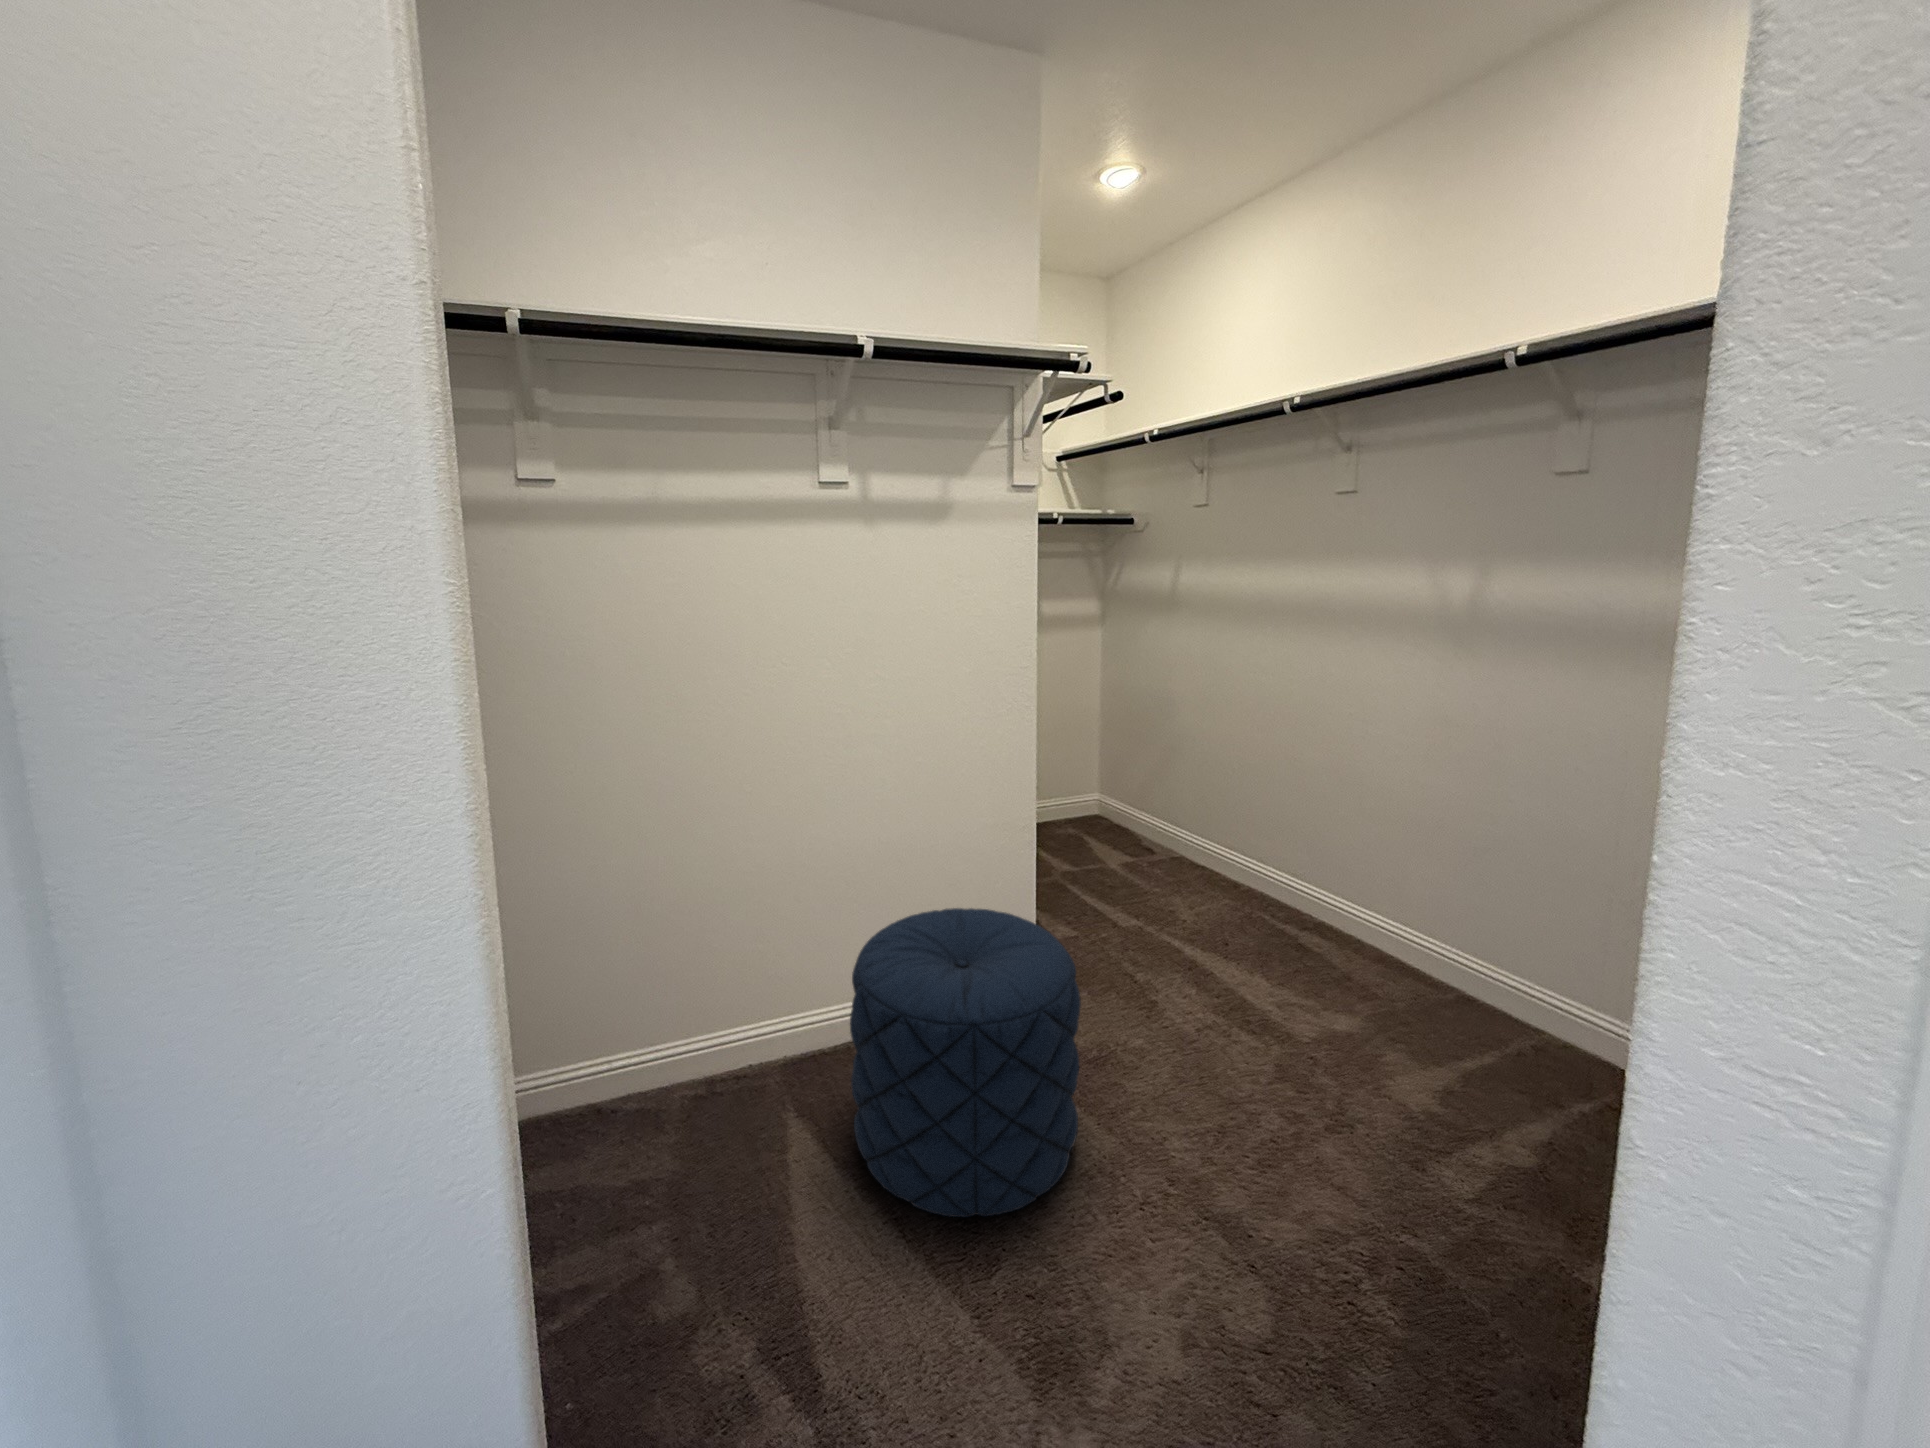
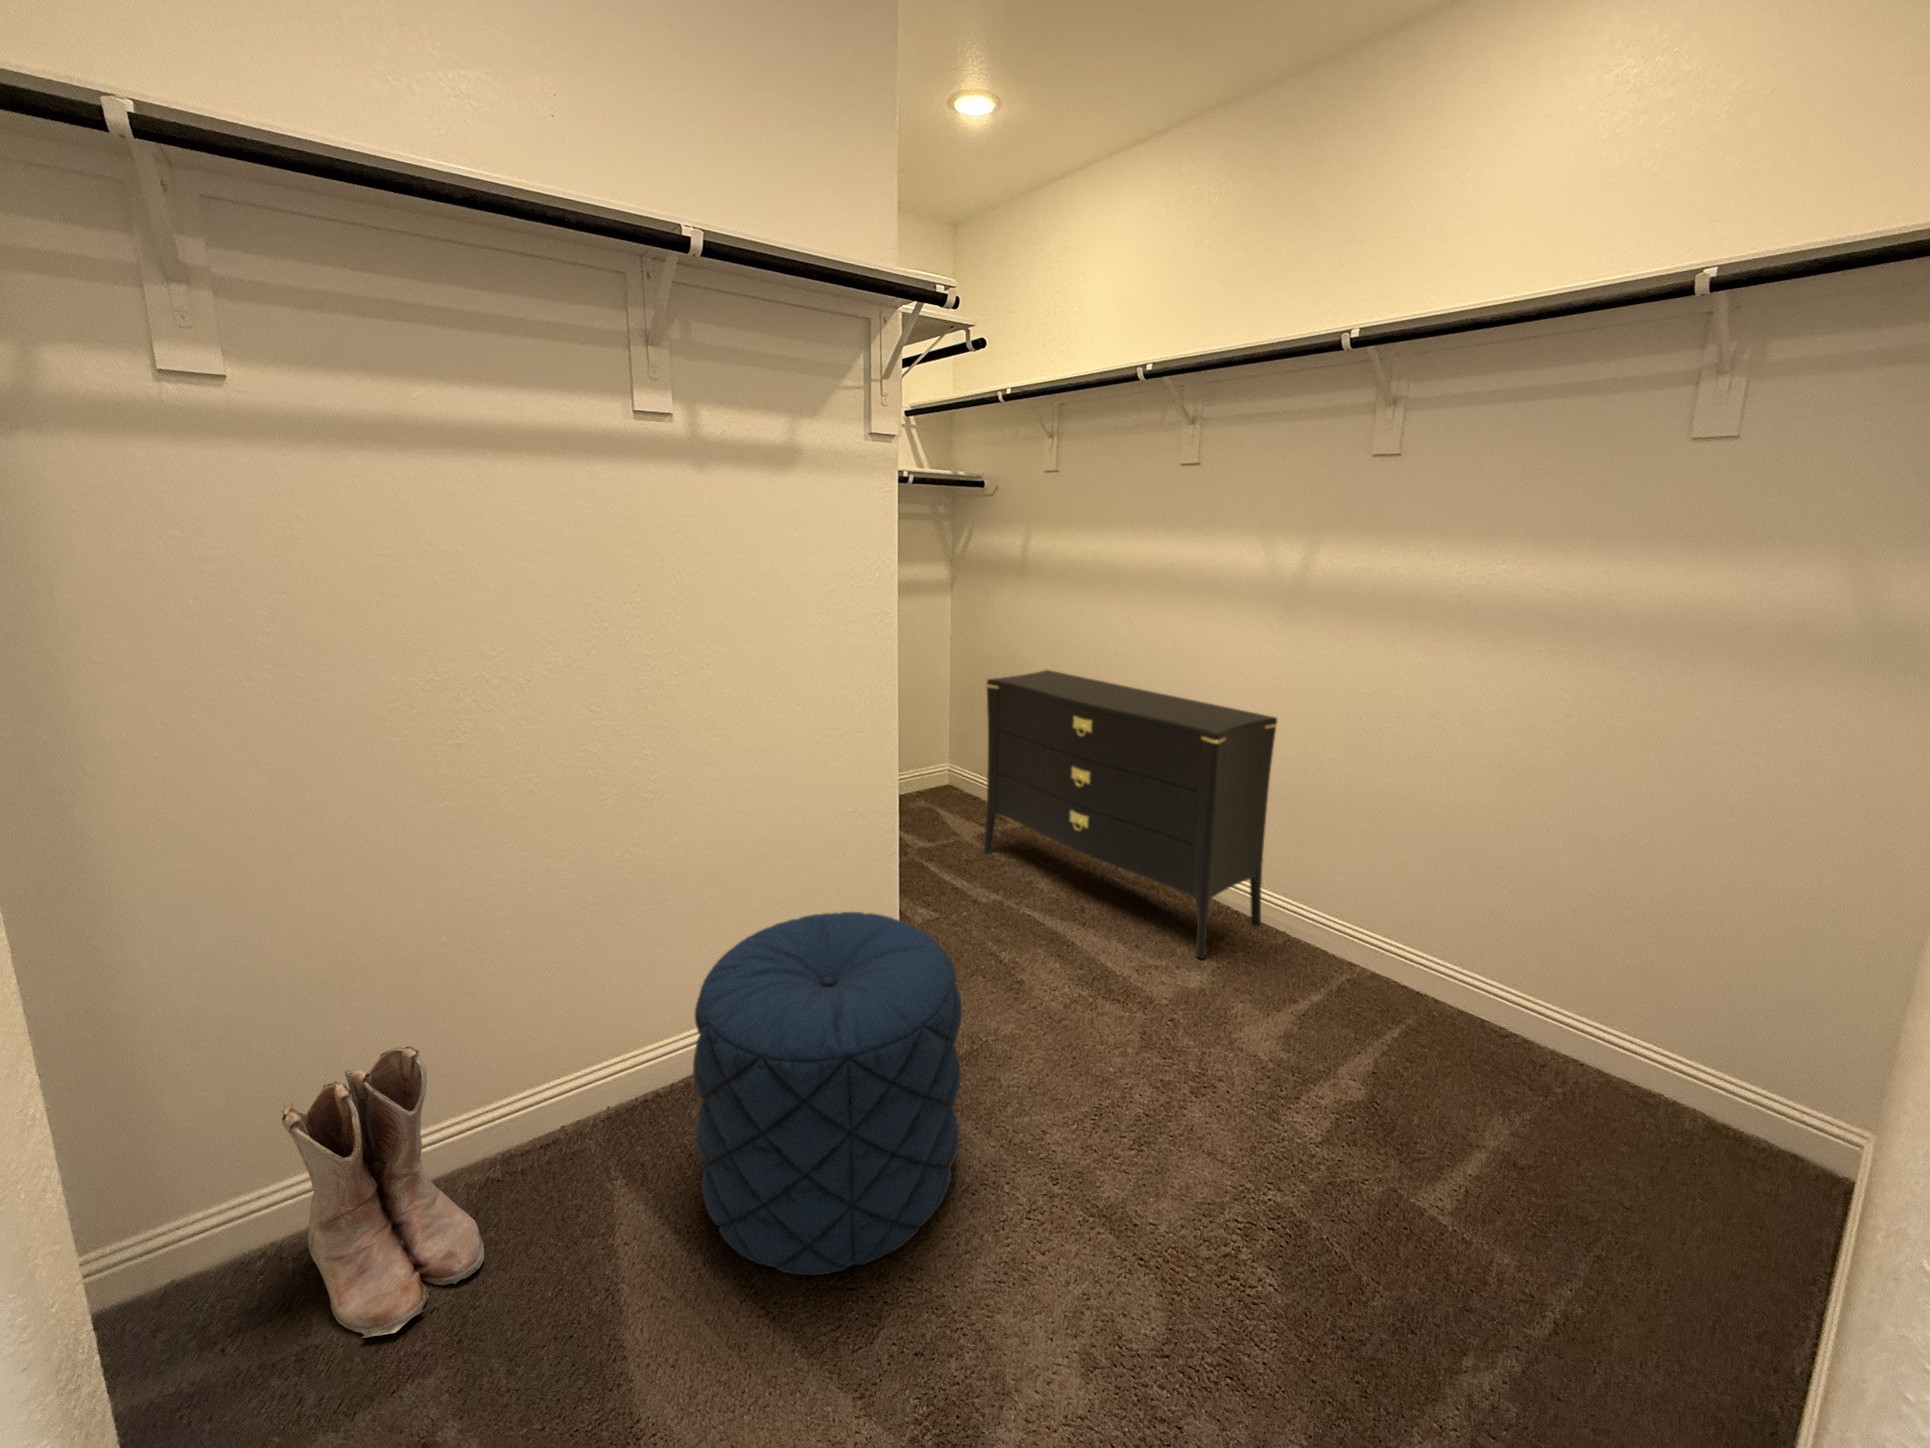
dresser: none [1126,702,1445,1004] -> present [983,670,1277,959]
boots: none [567,976,693,1188] -> present [279,1046,484,1338]

